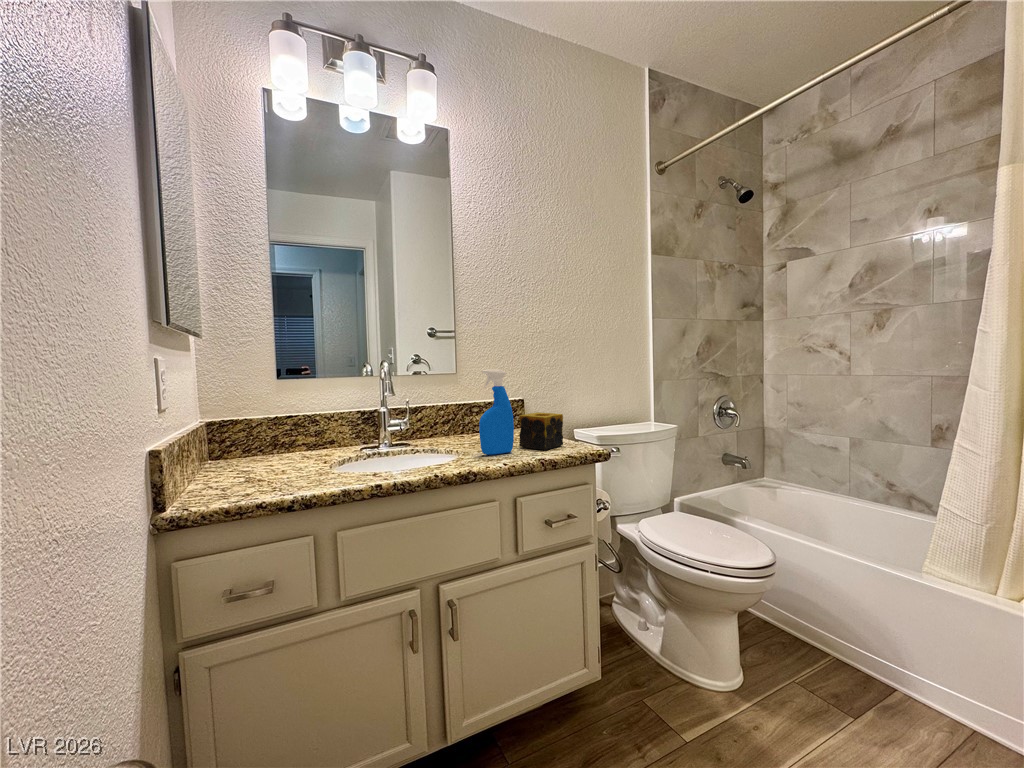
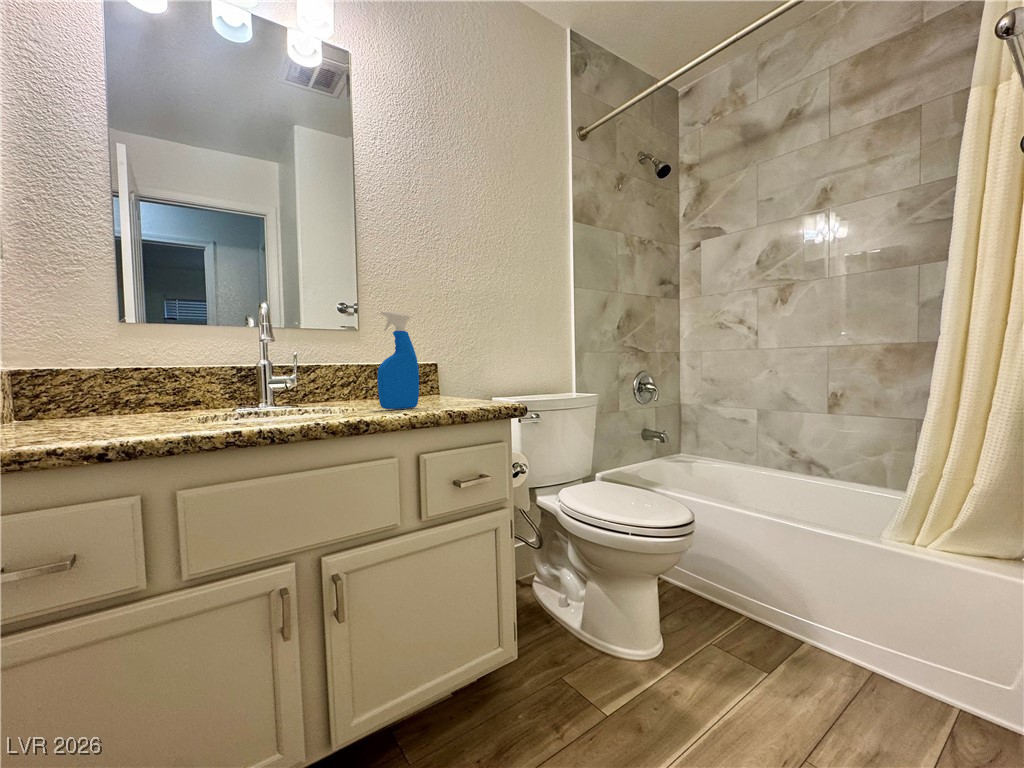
candle: present [519,412,563,450] -> none [427,368,476,406]

